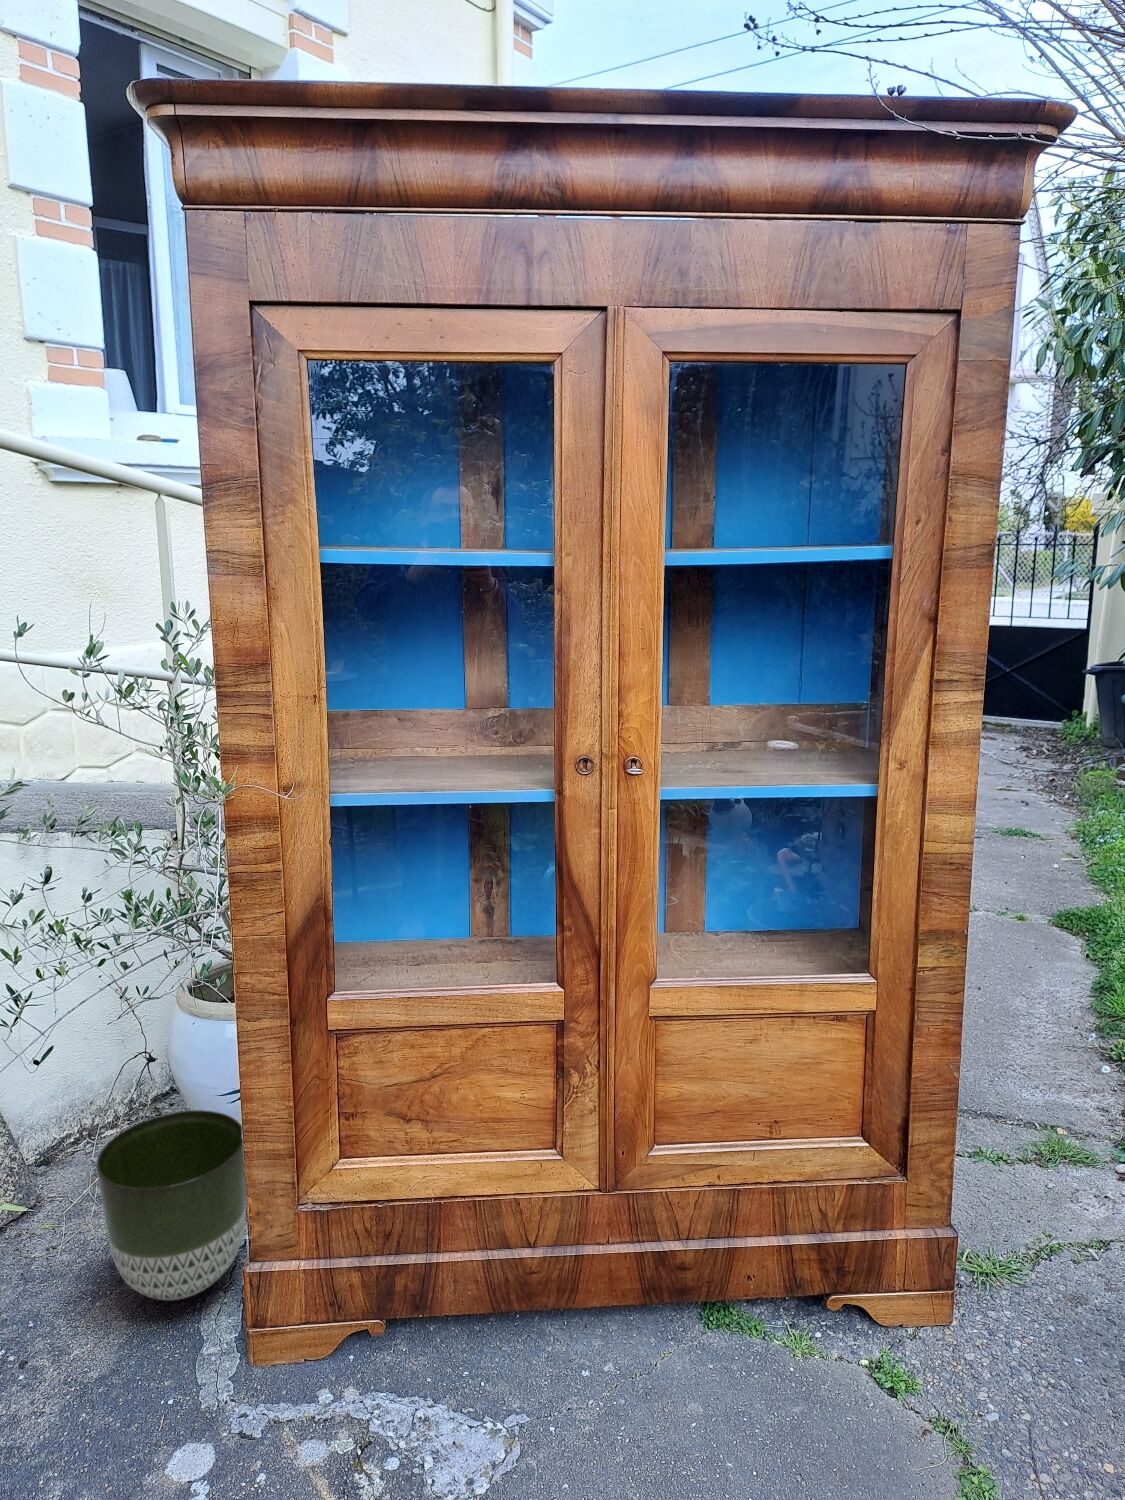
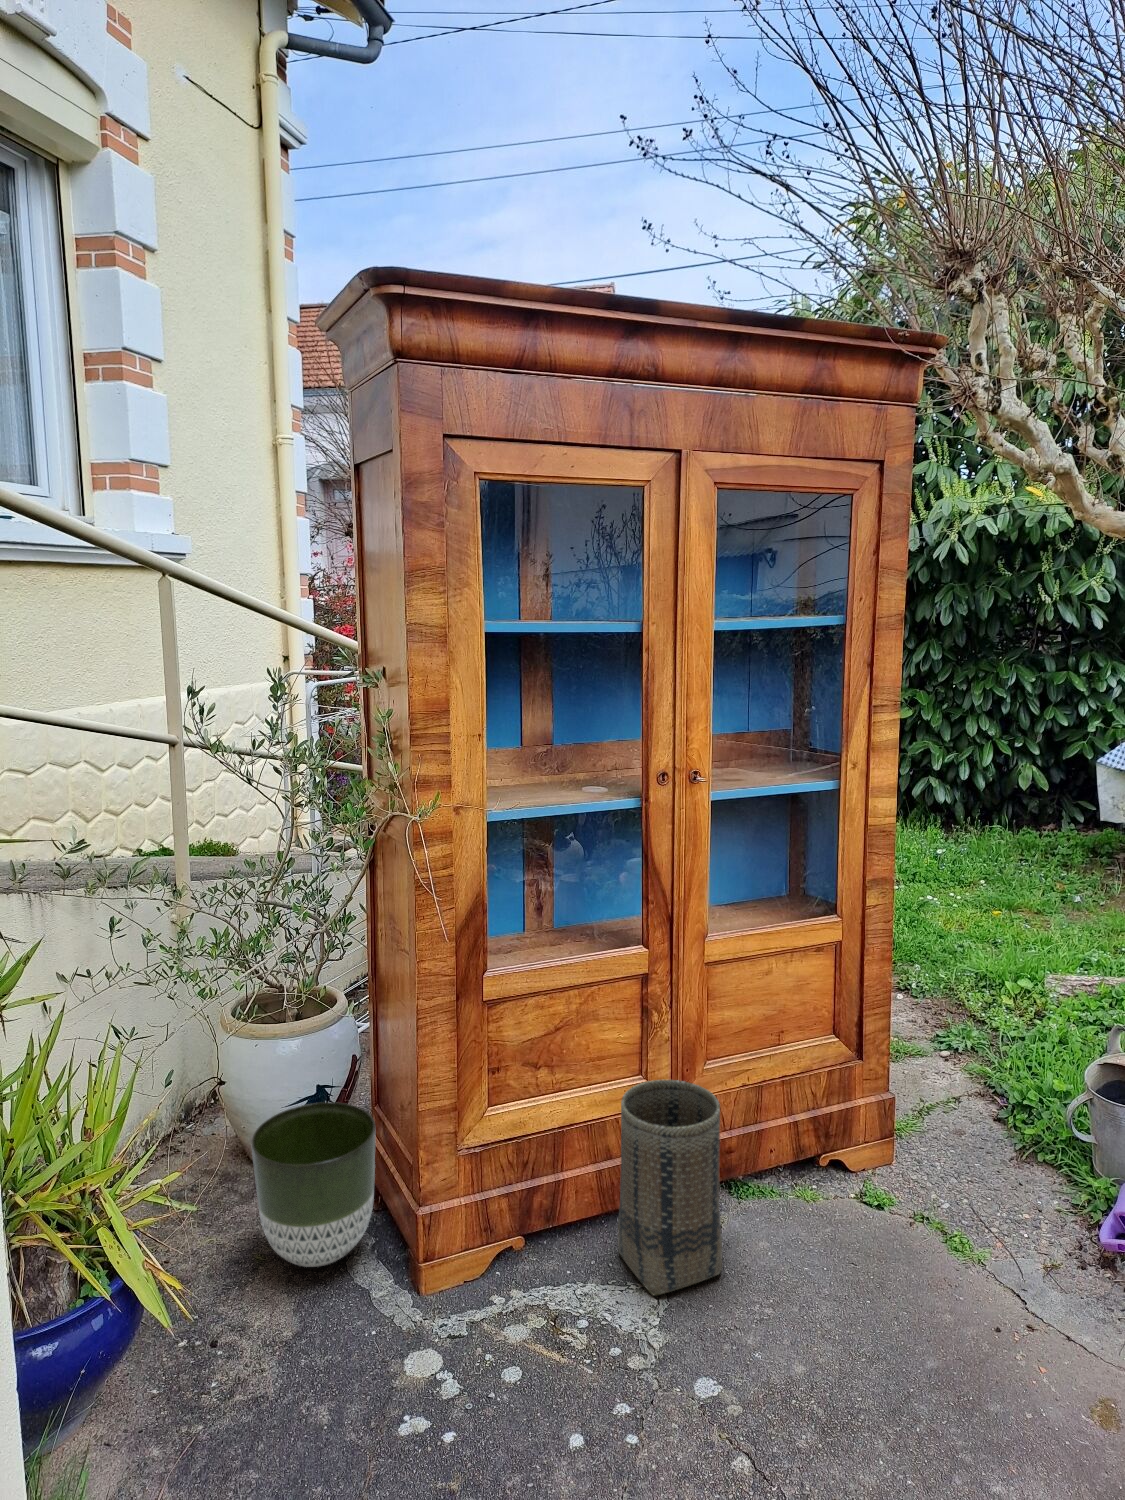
basket: none [484,1162,616,1447] -> present [618,1080,722,1295]

